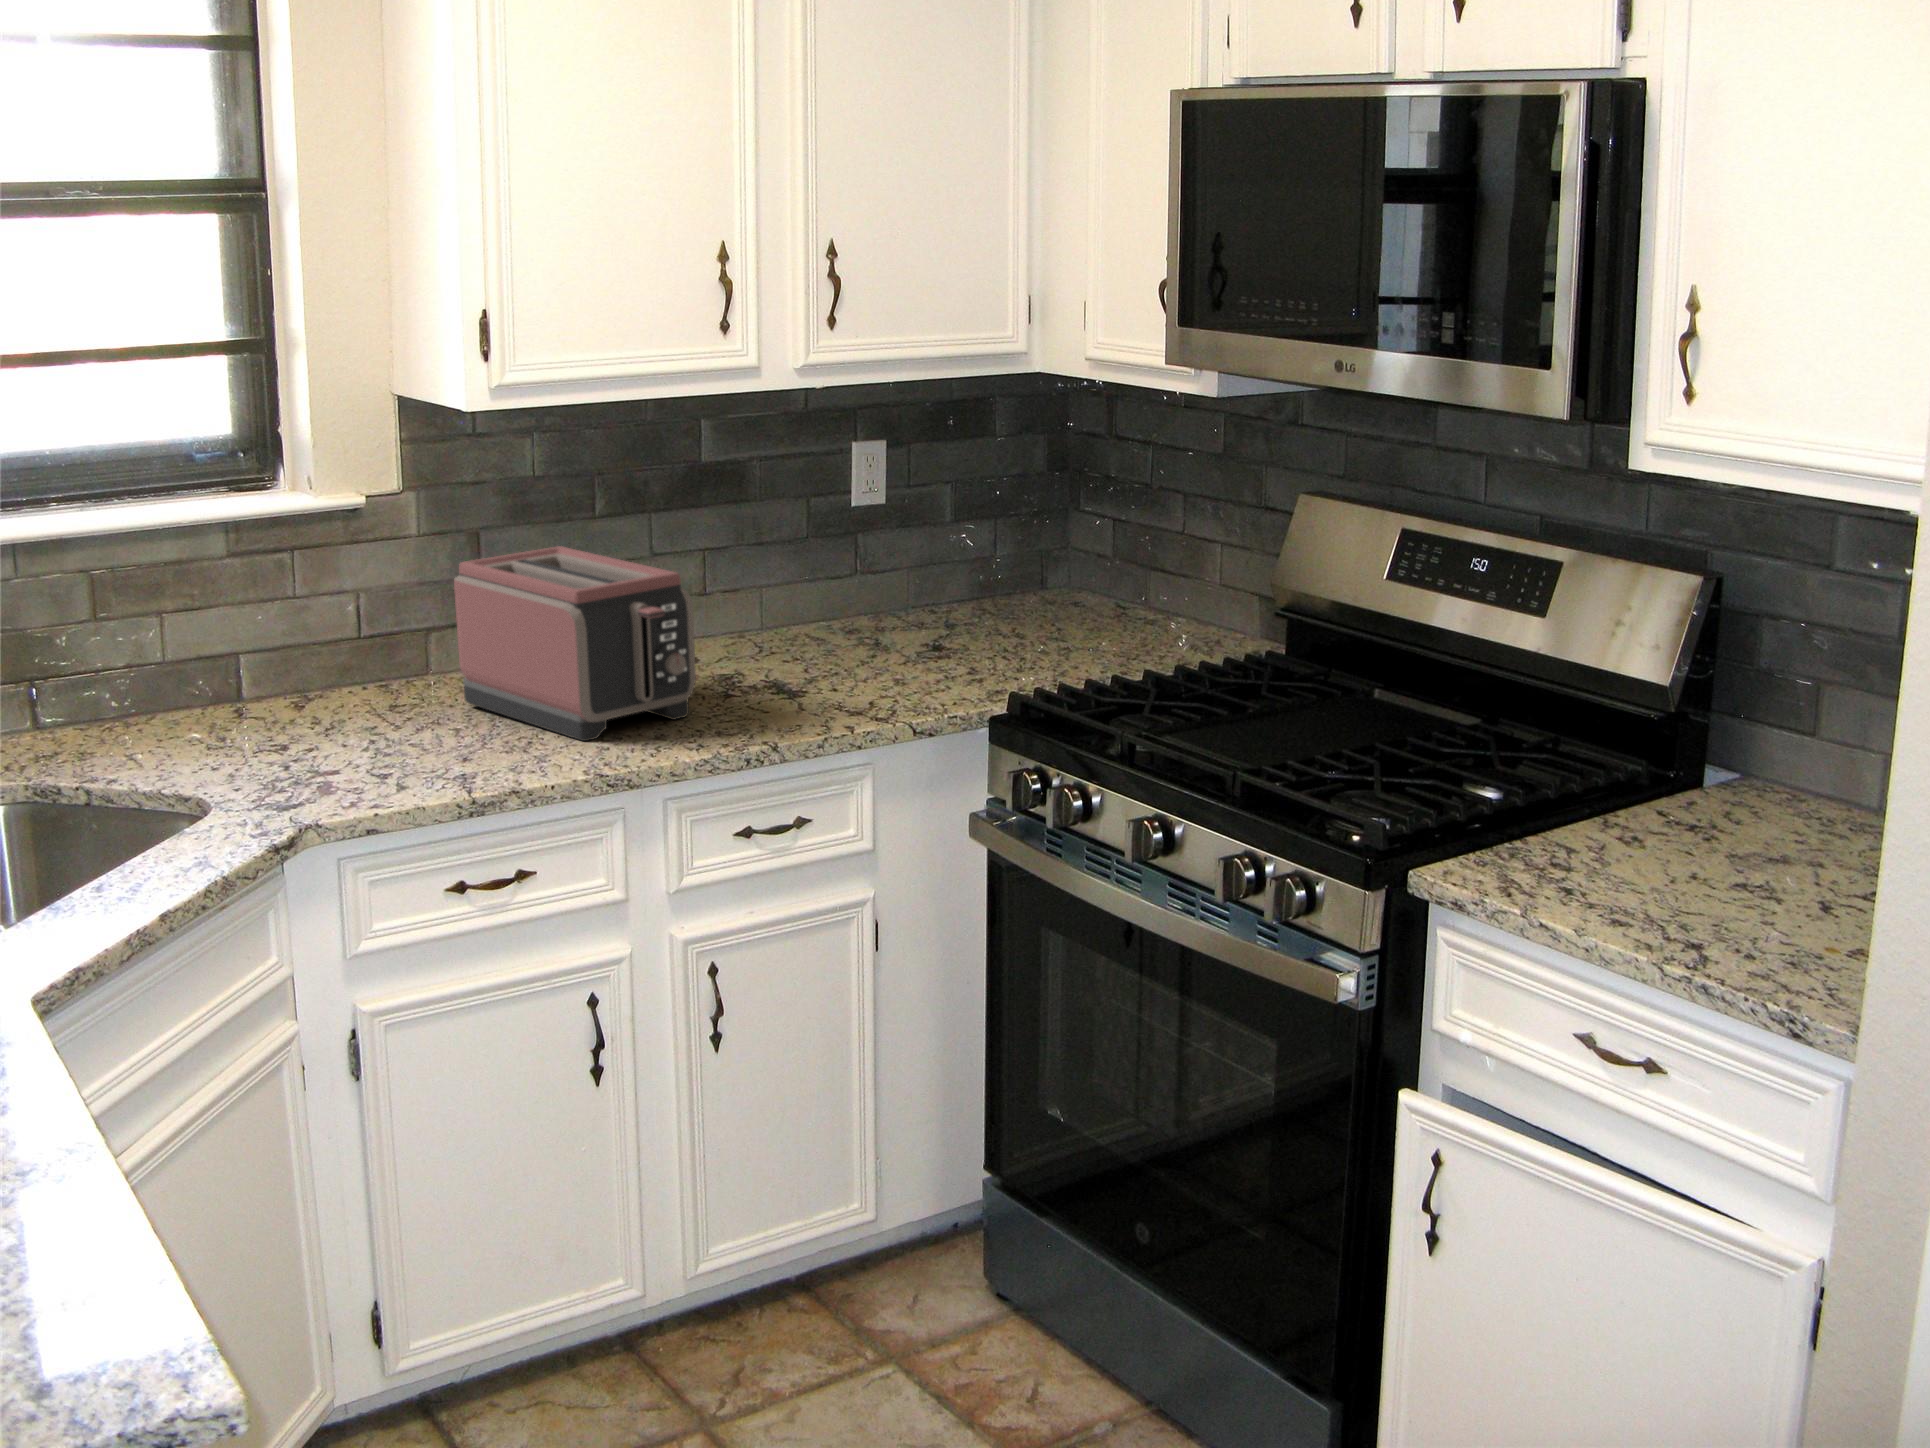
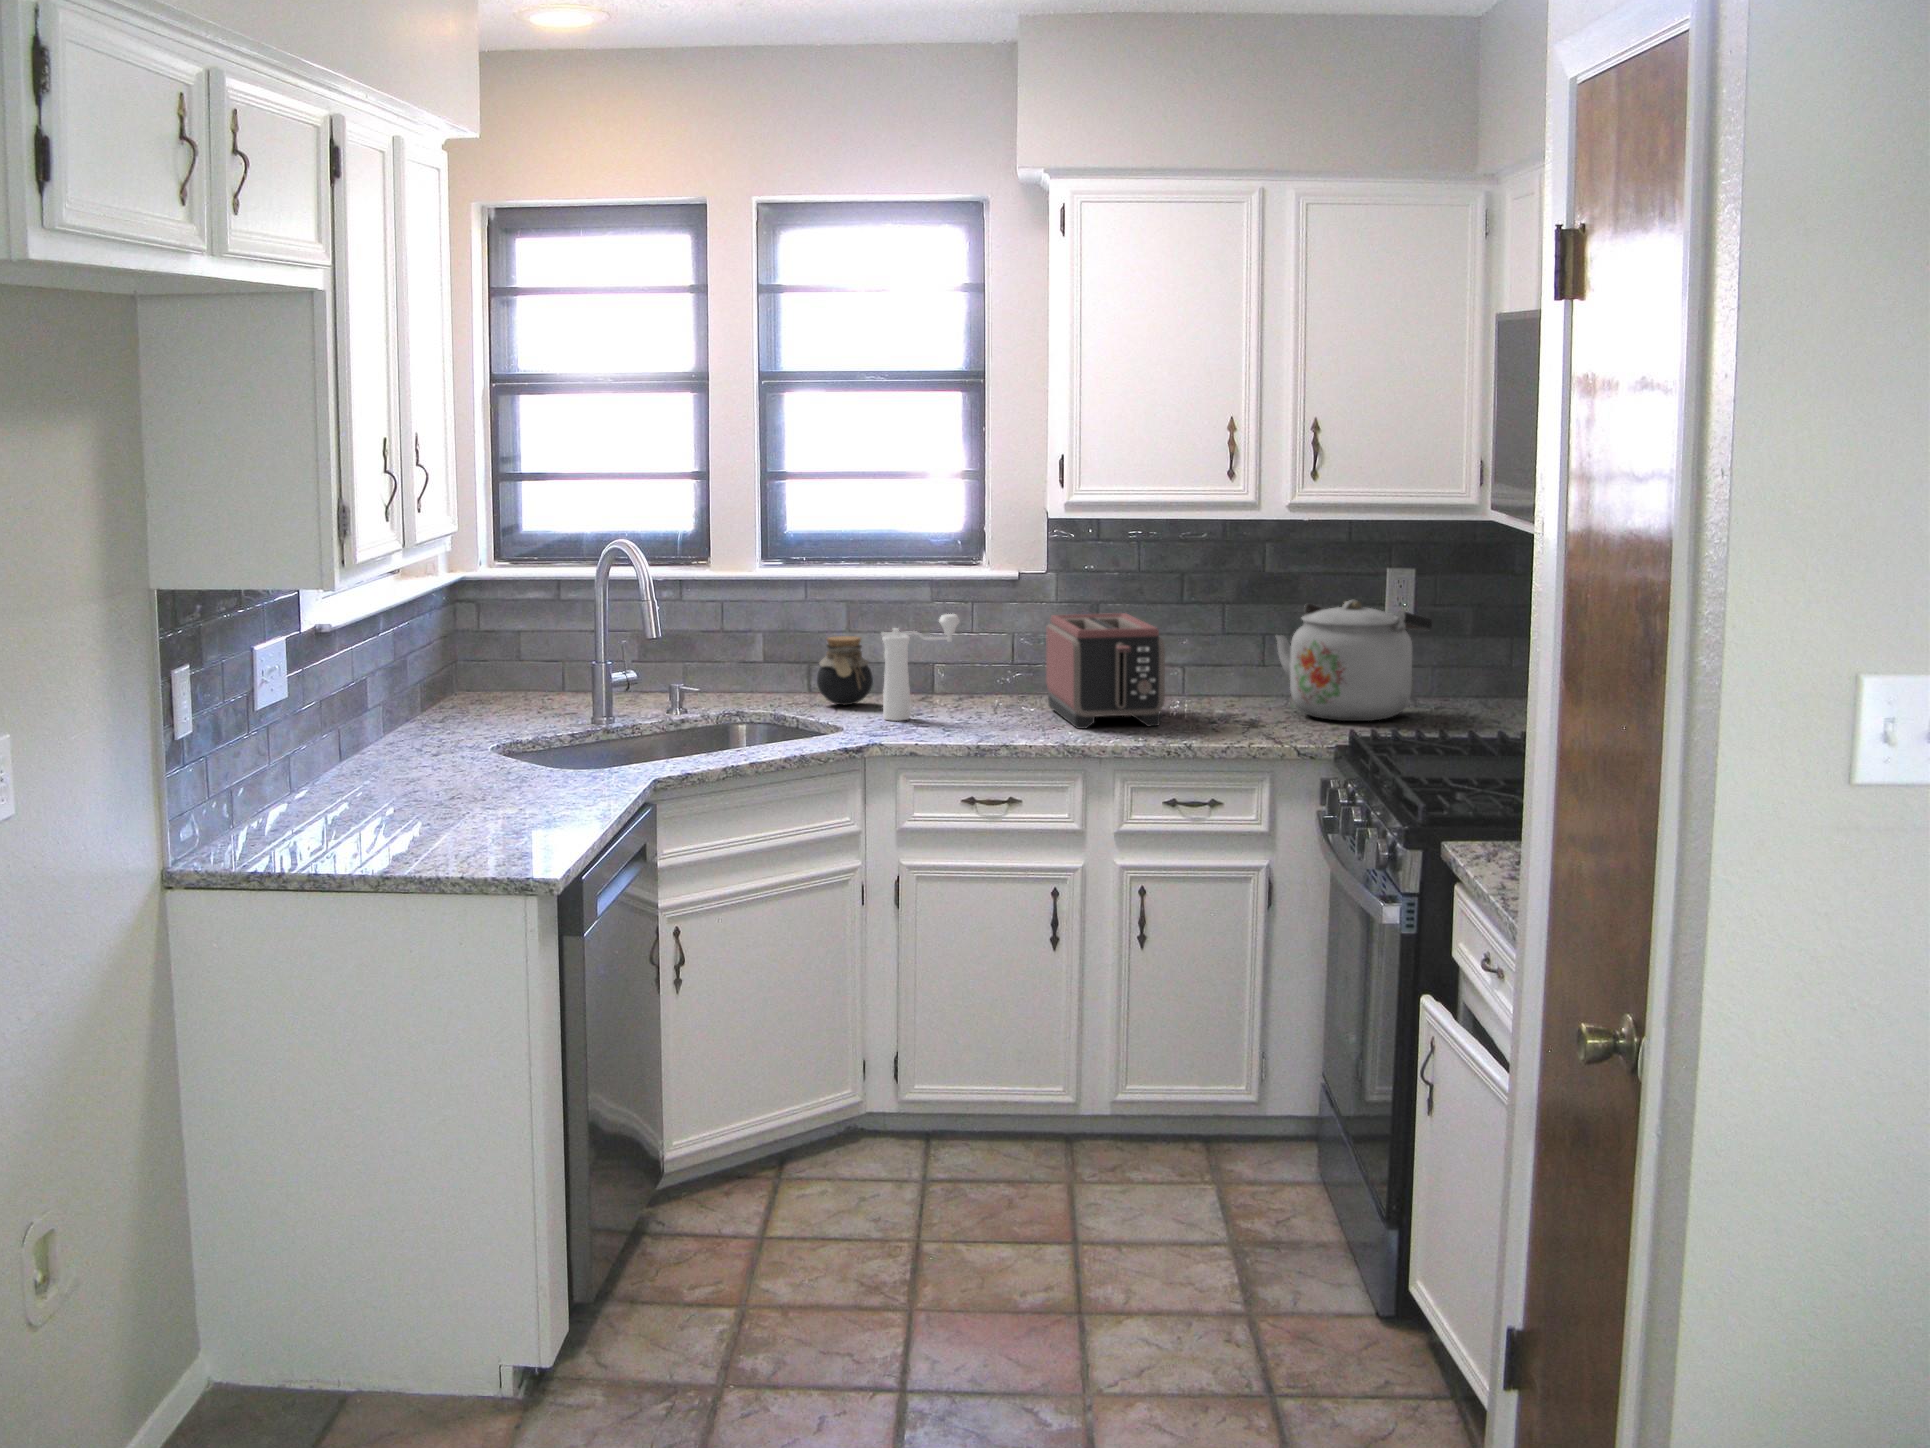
kettle: none [764,498,968,668] -> present [1276,600,1432,721]
pepper mill: none [226,583,350,774] -> present [881,614,960,721]
jar: none [58,631,161,751] -> present [817,636,873,705]

